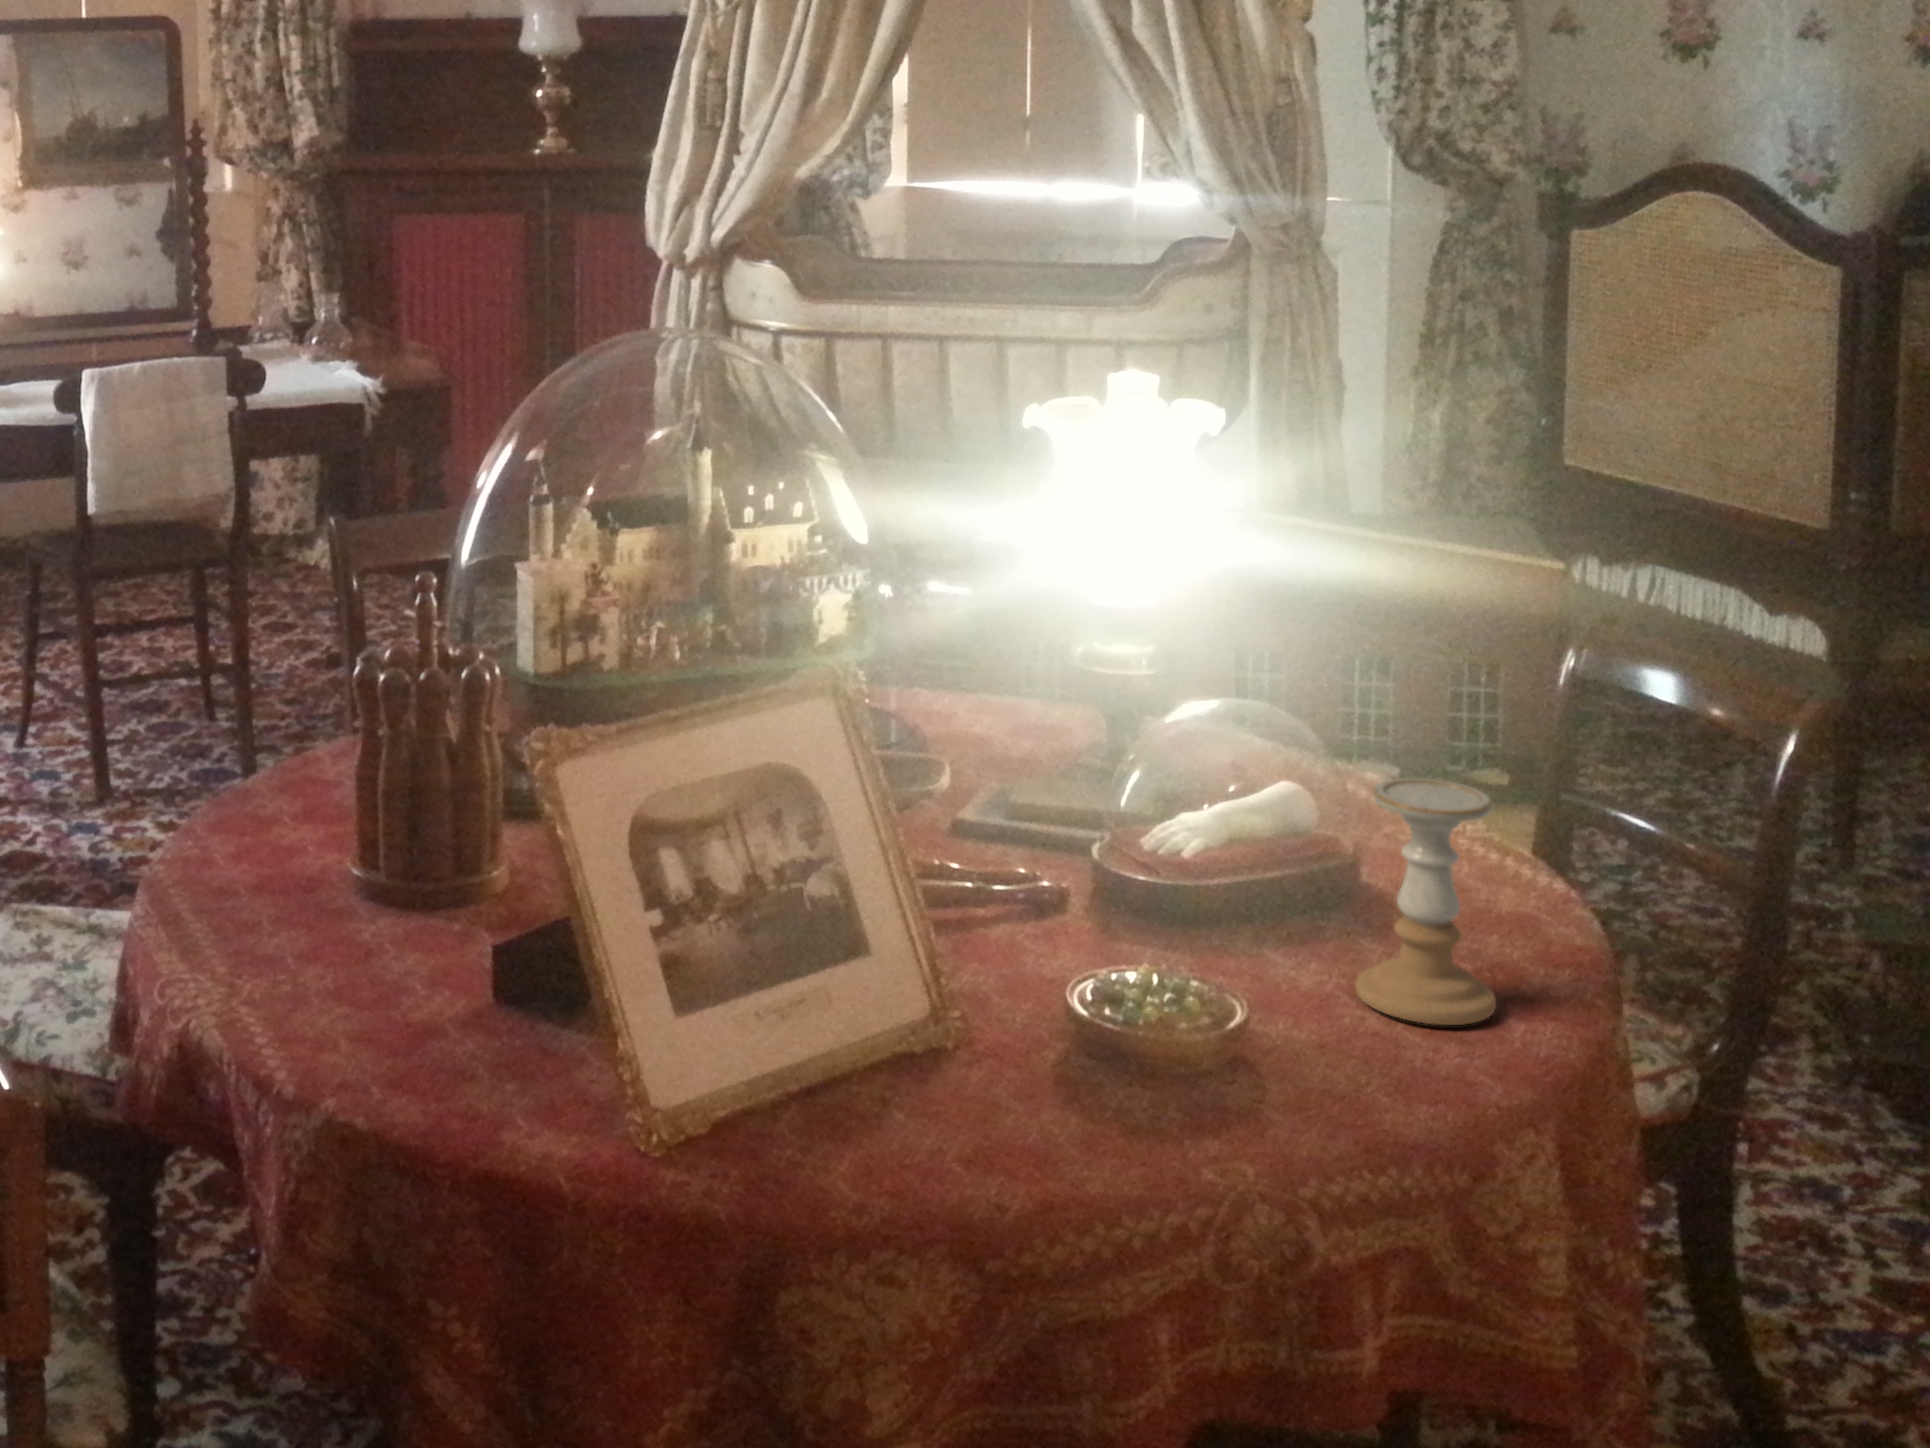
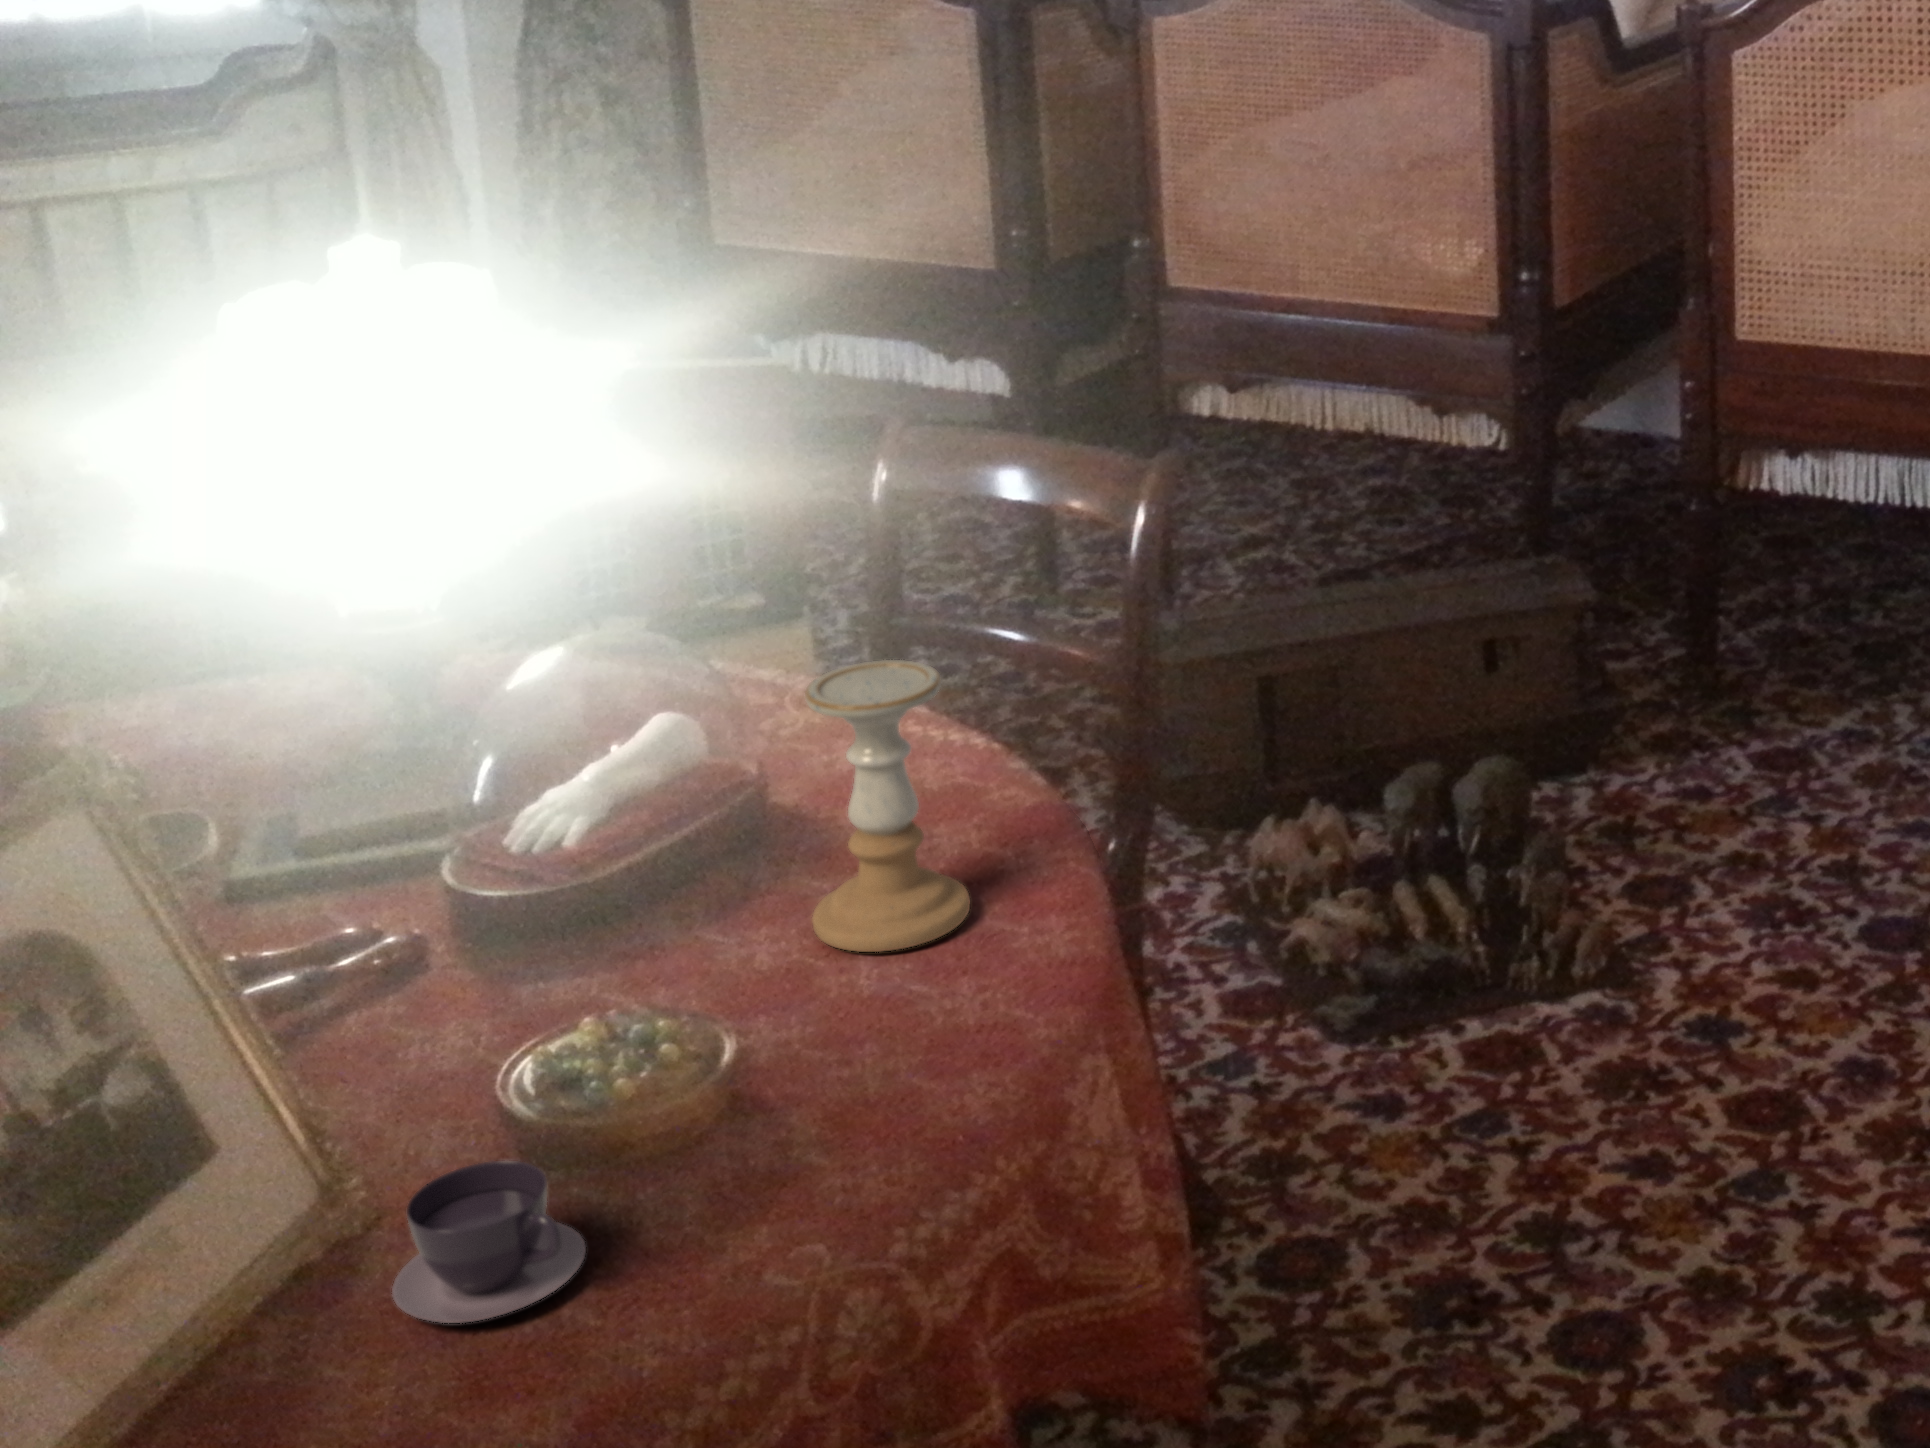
teacup: none [954,1037,1091,1144] -> present [392,1161,586,1323]

